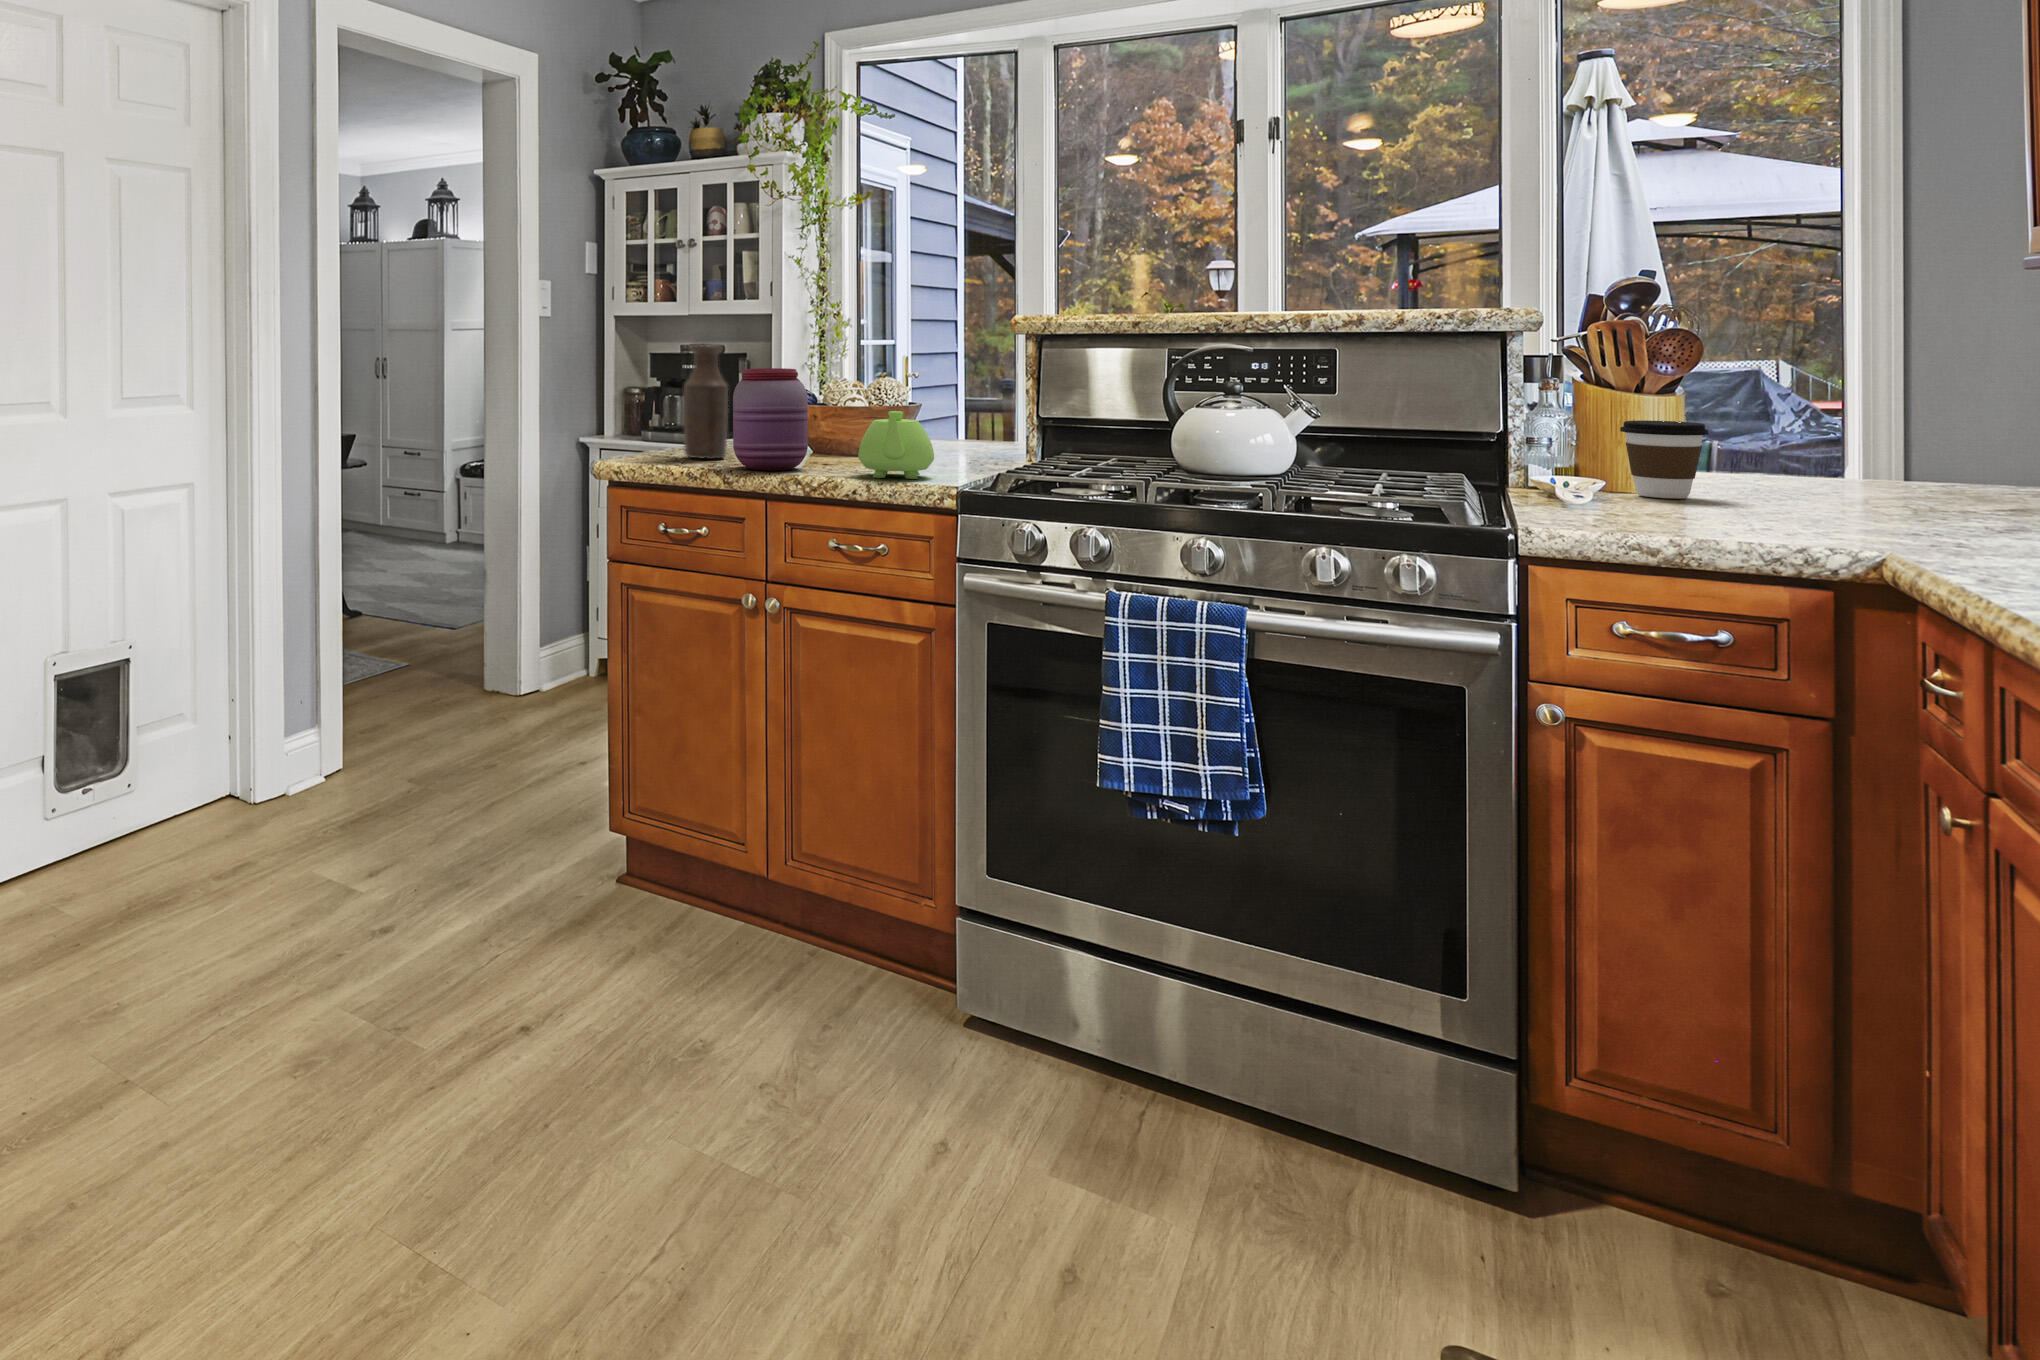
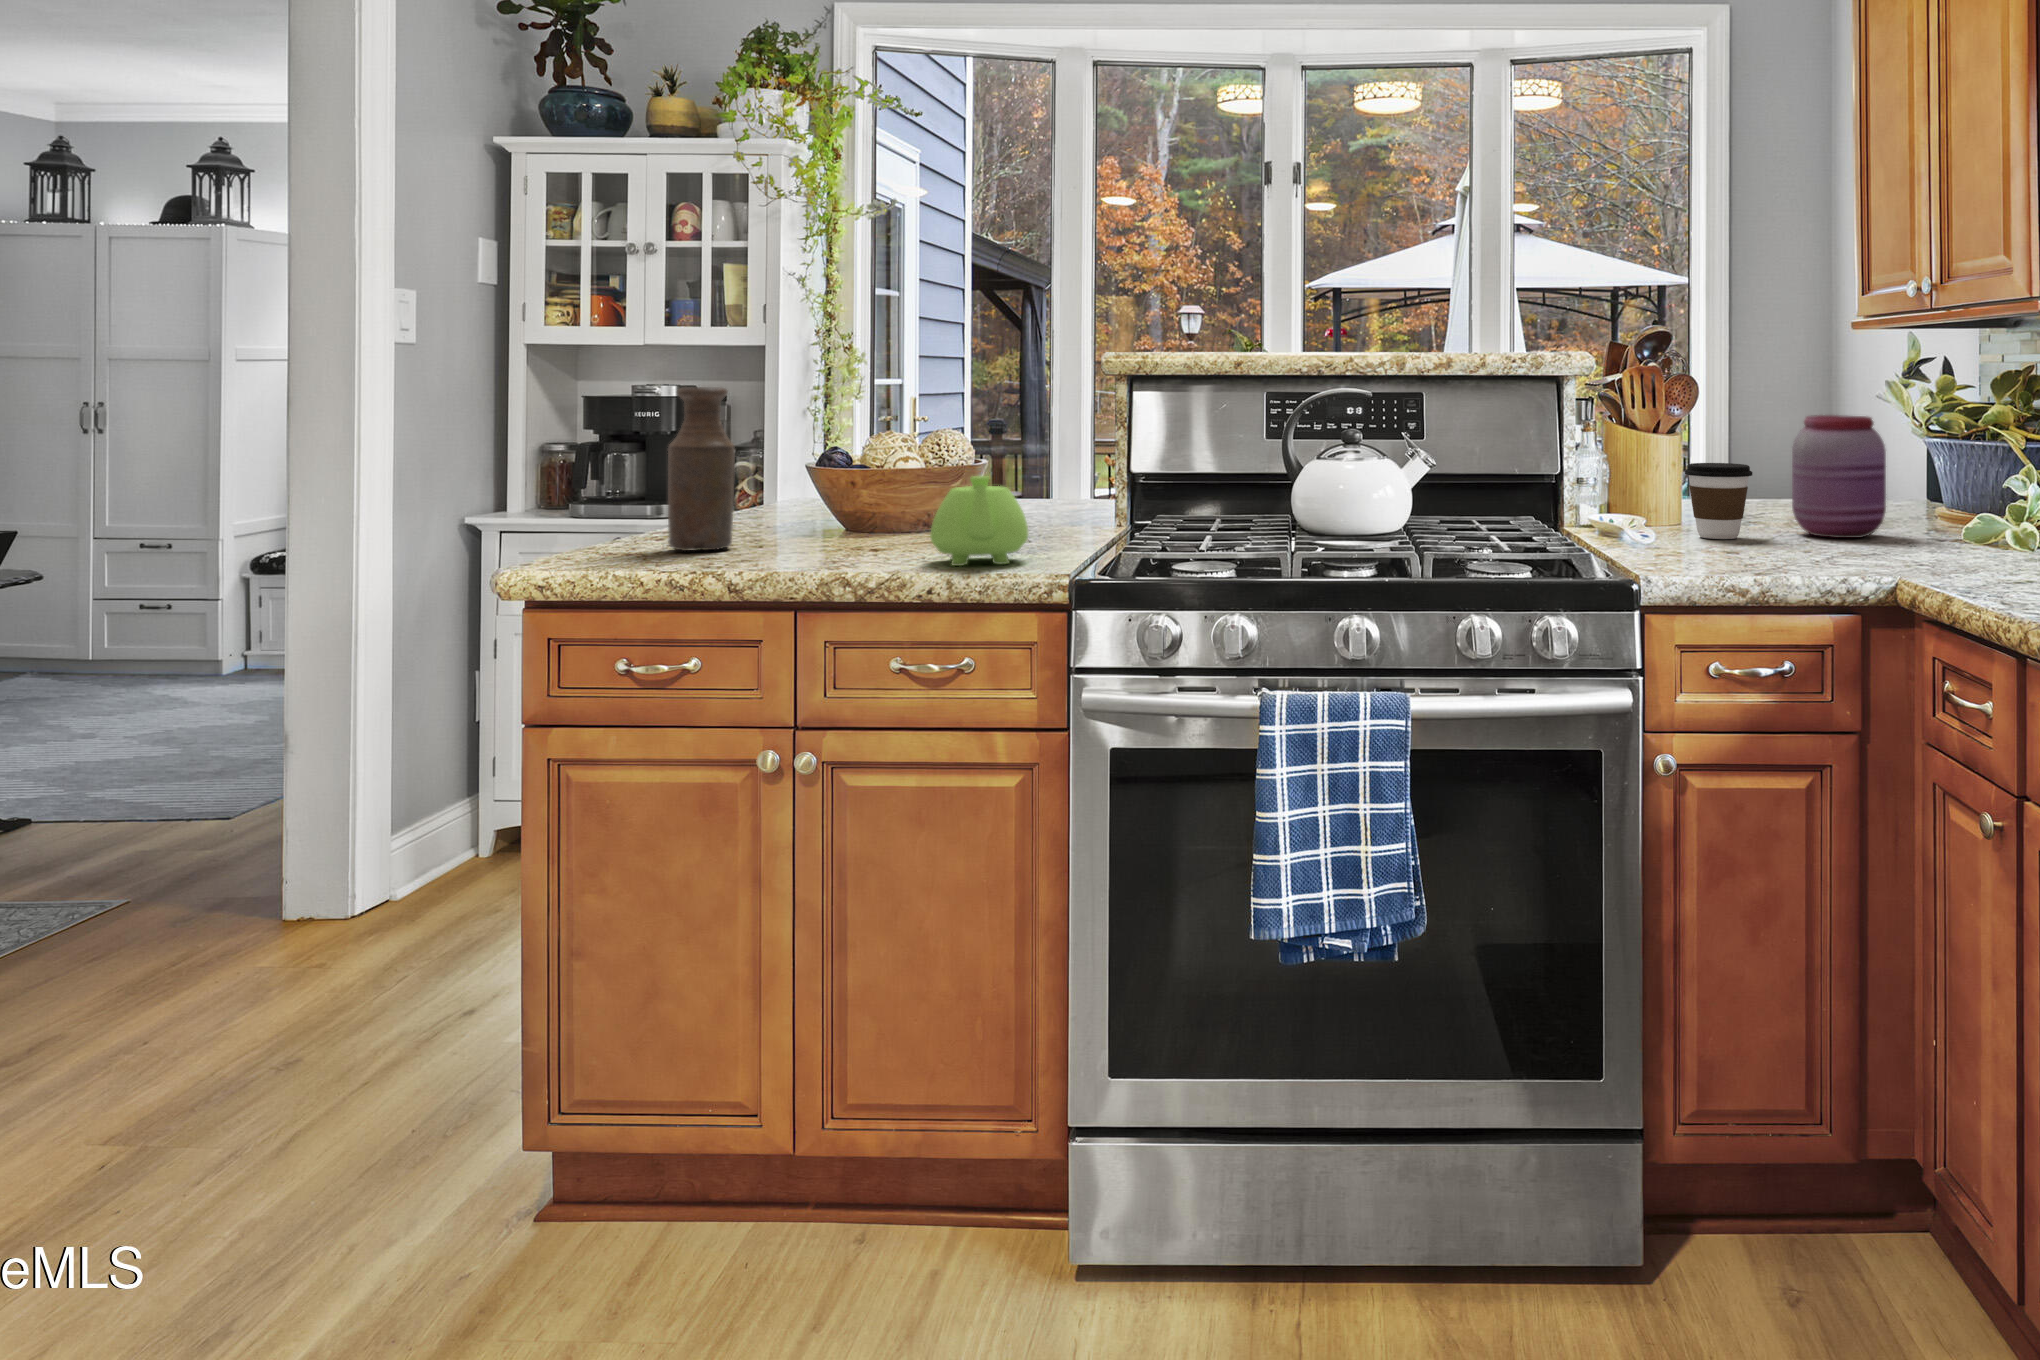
jar: present [733,368,808,471] -> present [1792,415,1886,538]

